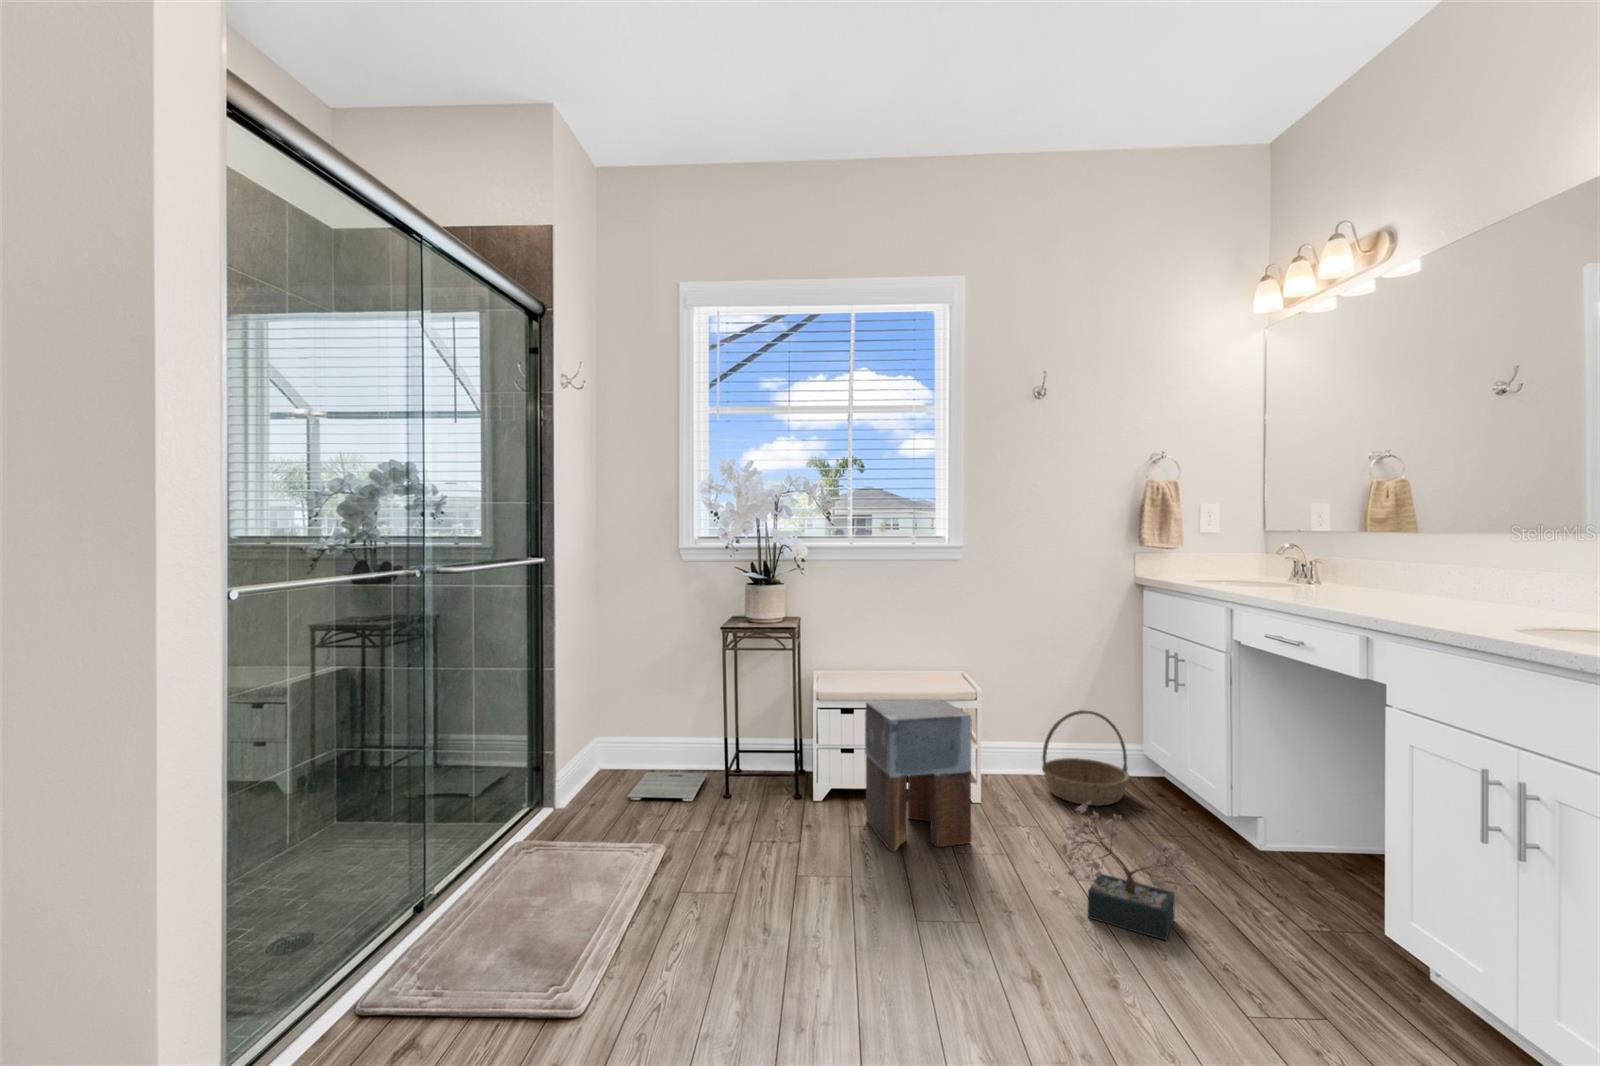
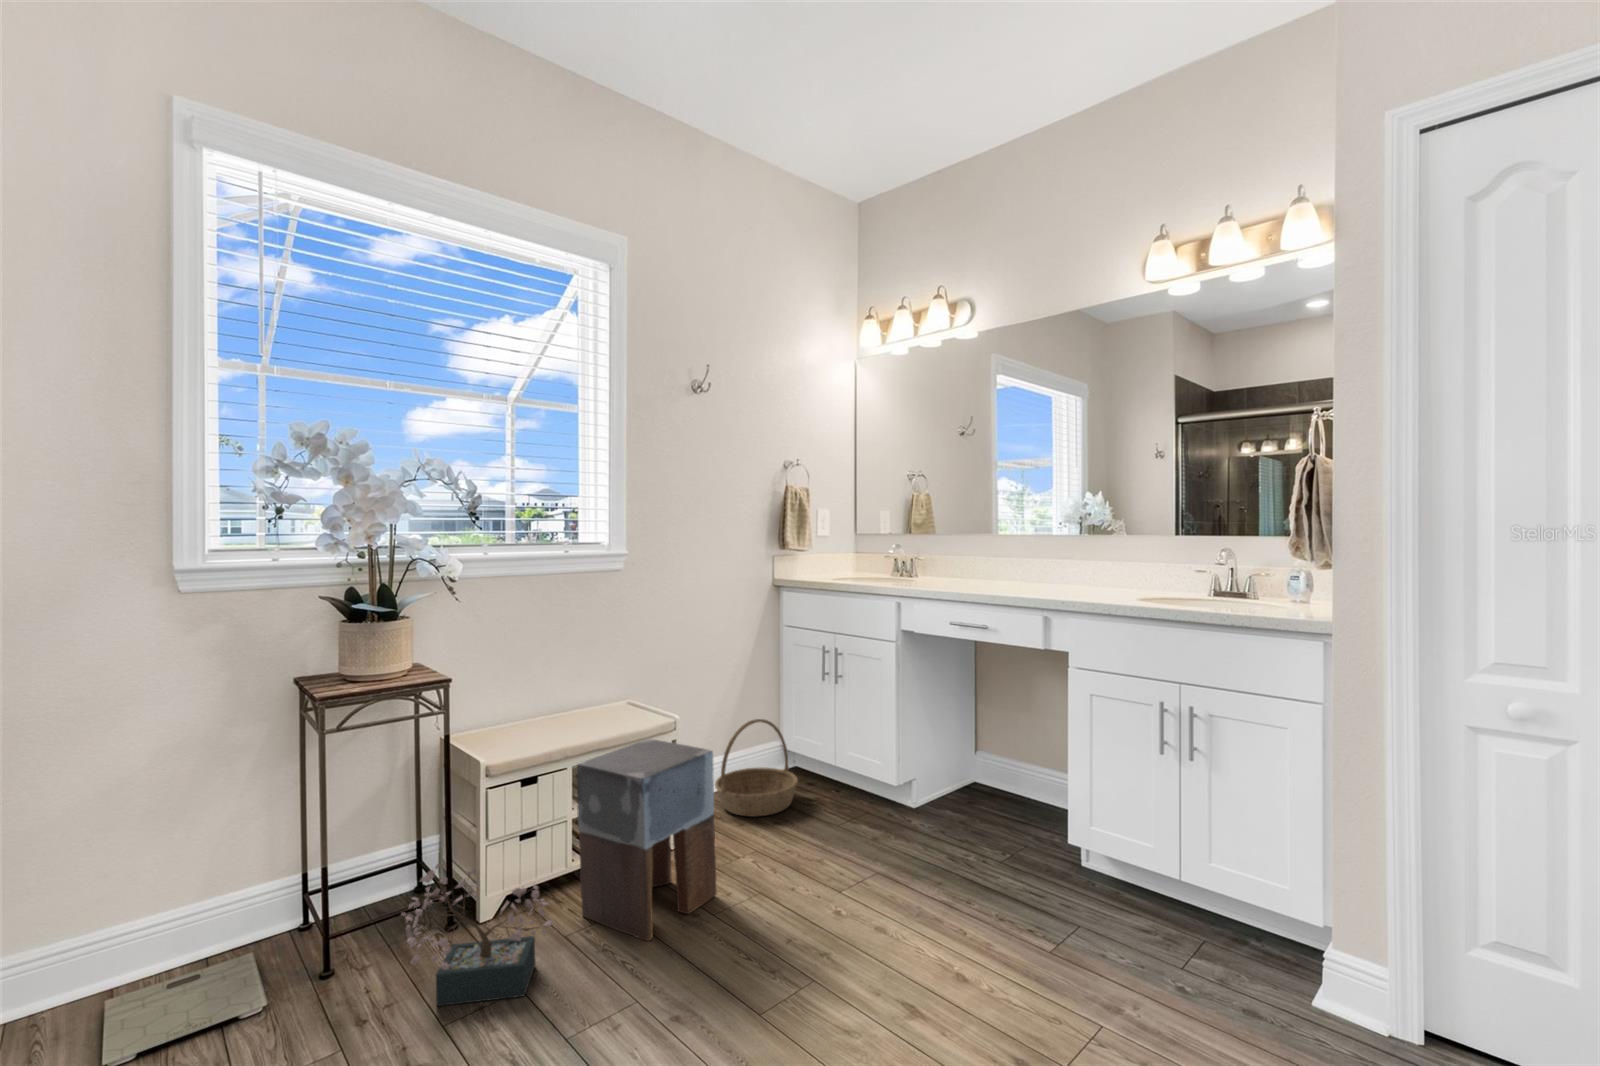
decorative plant: present [1063,801,1195,940] -> present [401,864,553,1006]

